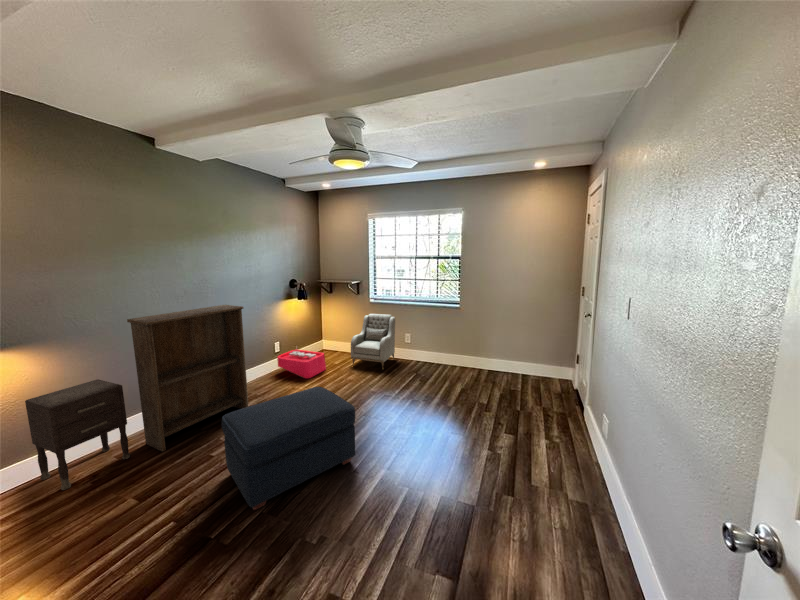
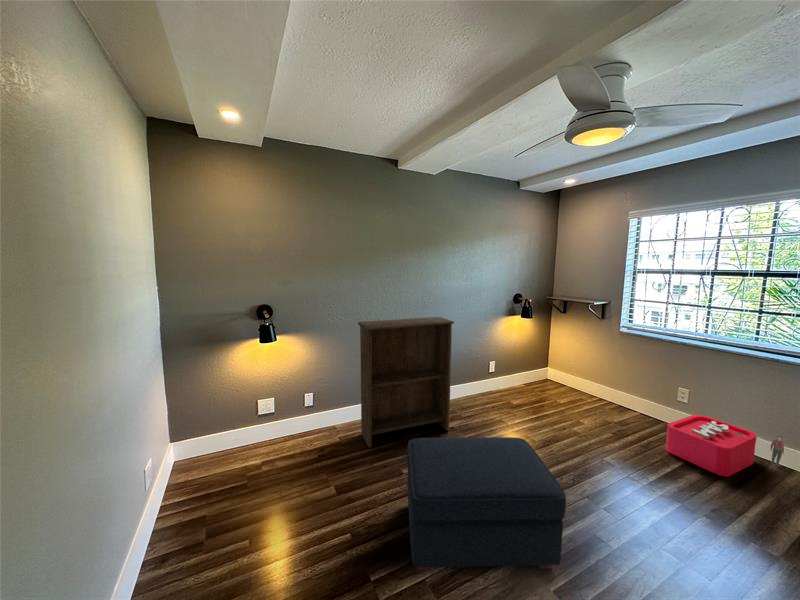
armchair: present [351,314,395,368] -> none [582,333,662,432]
storage bin: present [277,348,326,378] -> present [666,415,784,477]
nightstand: present [25,379,130,490] -> none [294,368,348,454]

